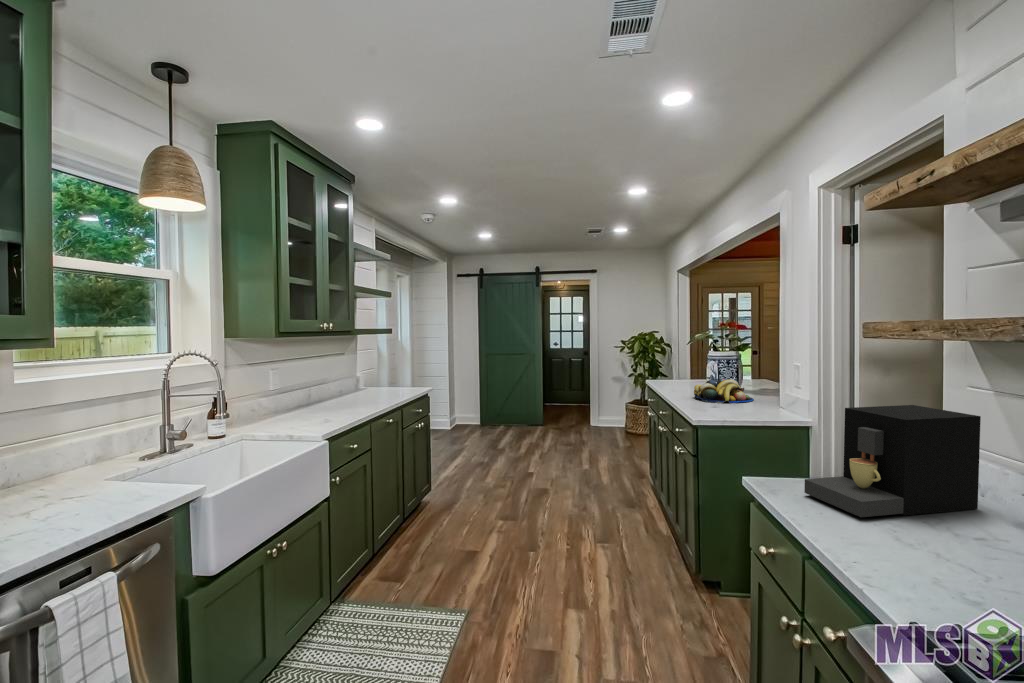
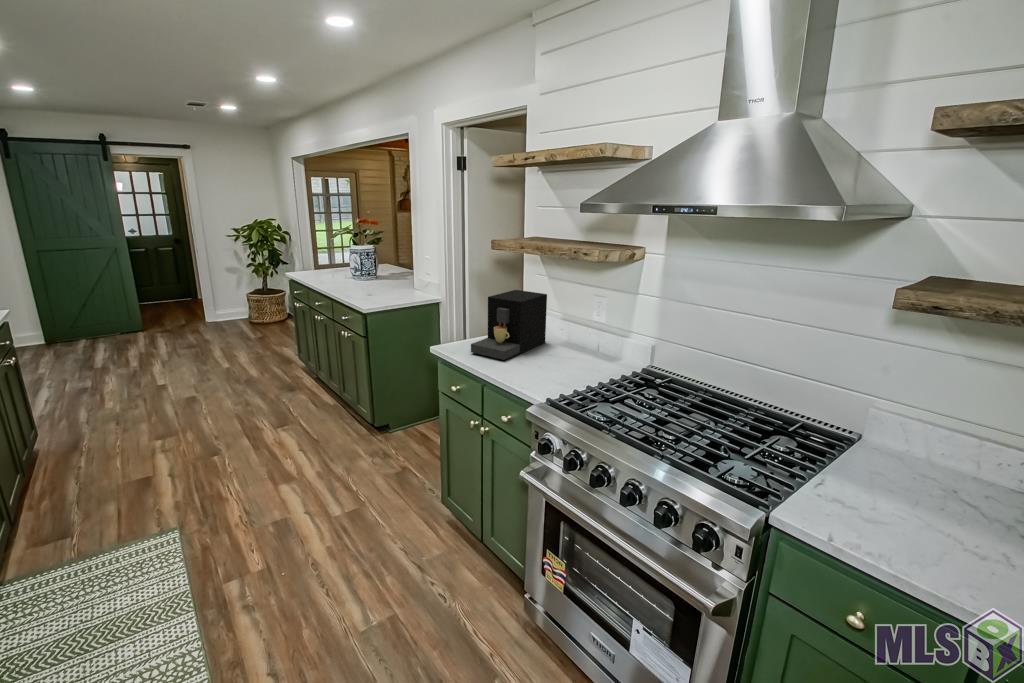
fruit bowl: present [694,378,754,403] -> none [344,269,392,291]

